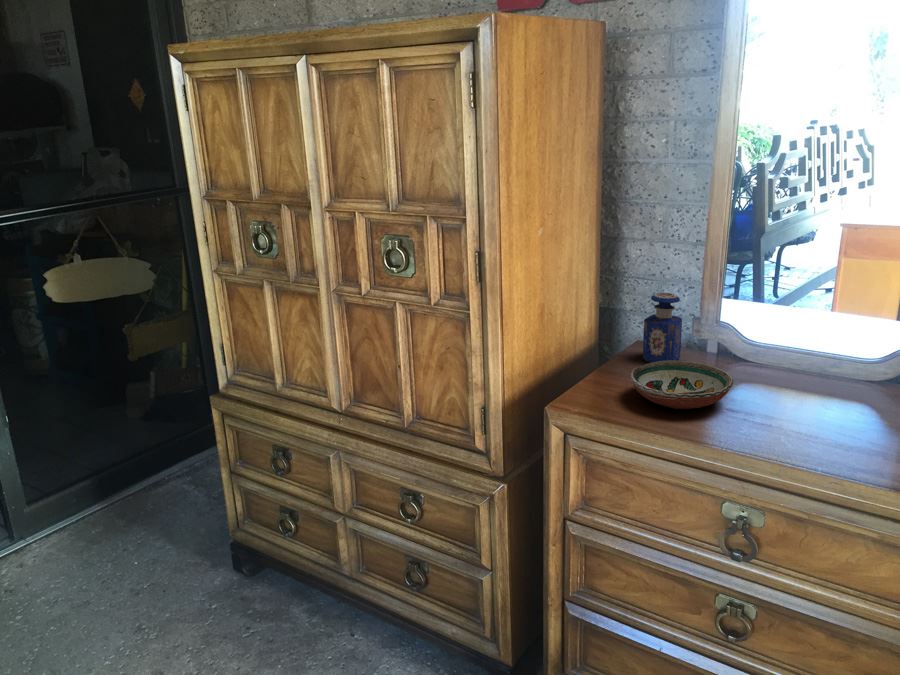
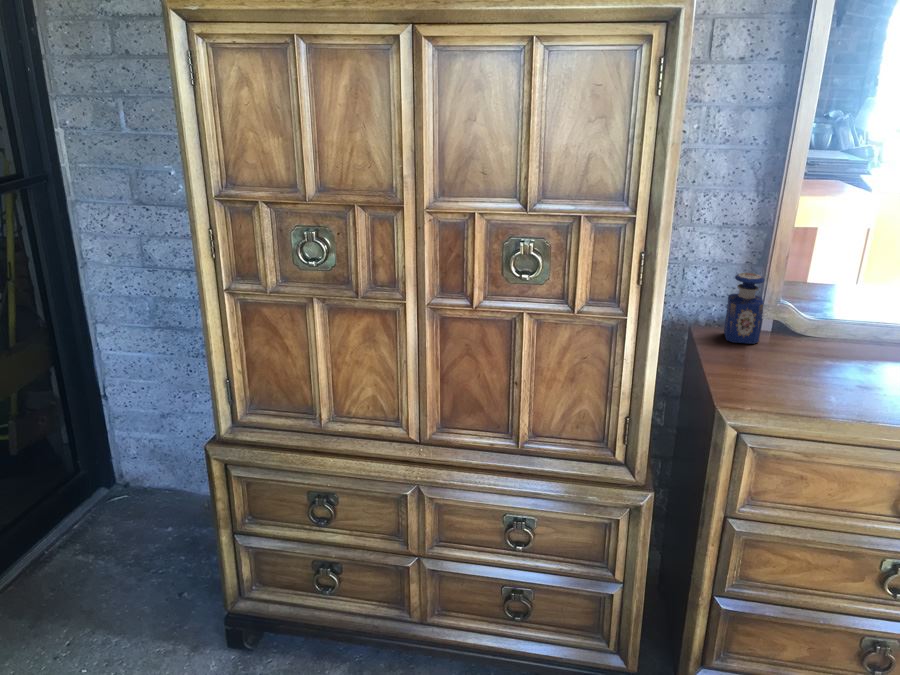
decorative bowl: present [630,361,733,409] -> none [770,341,876,392]

